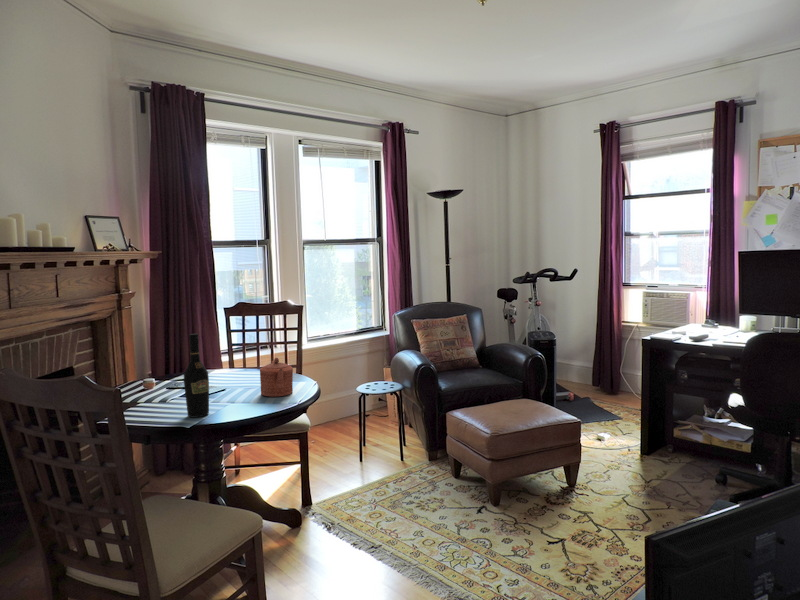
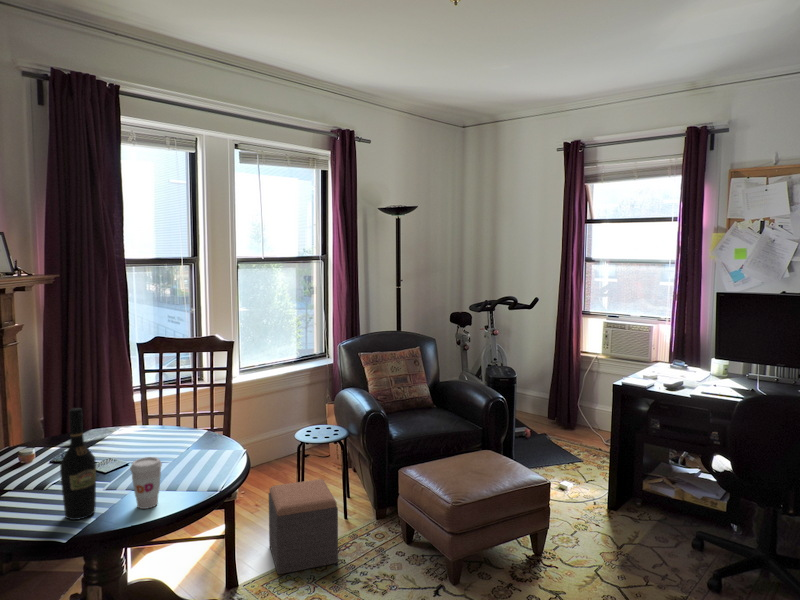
teapot: present [260,358,293,397] -> none [171,426,214,477]
coffee cup: none [233,374,257,412] -> present [130,457,162,509]
footstool: none [335,422,396,497] -> present [269,479,338,574]

